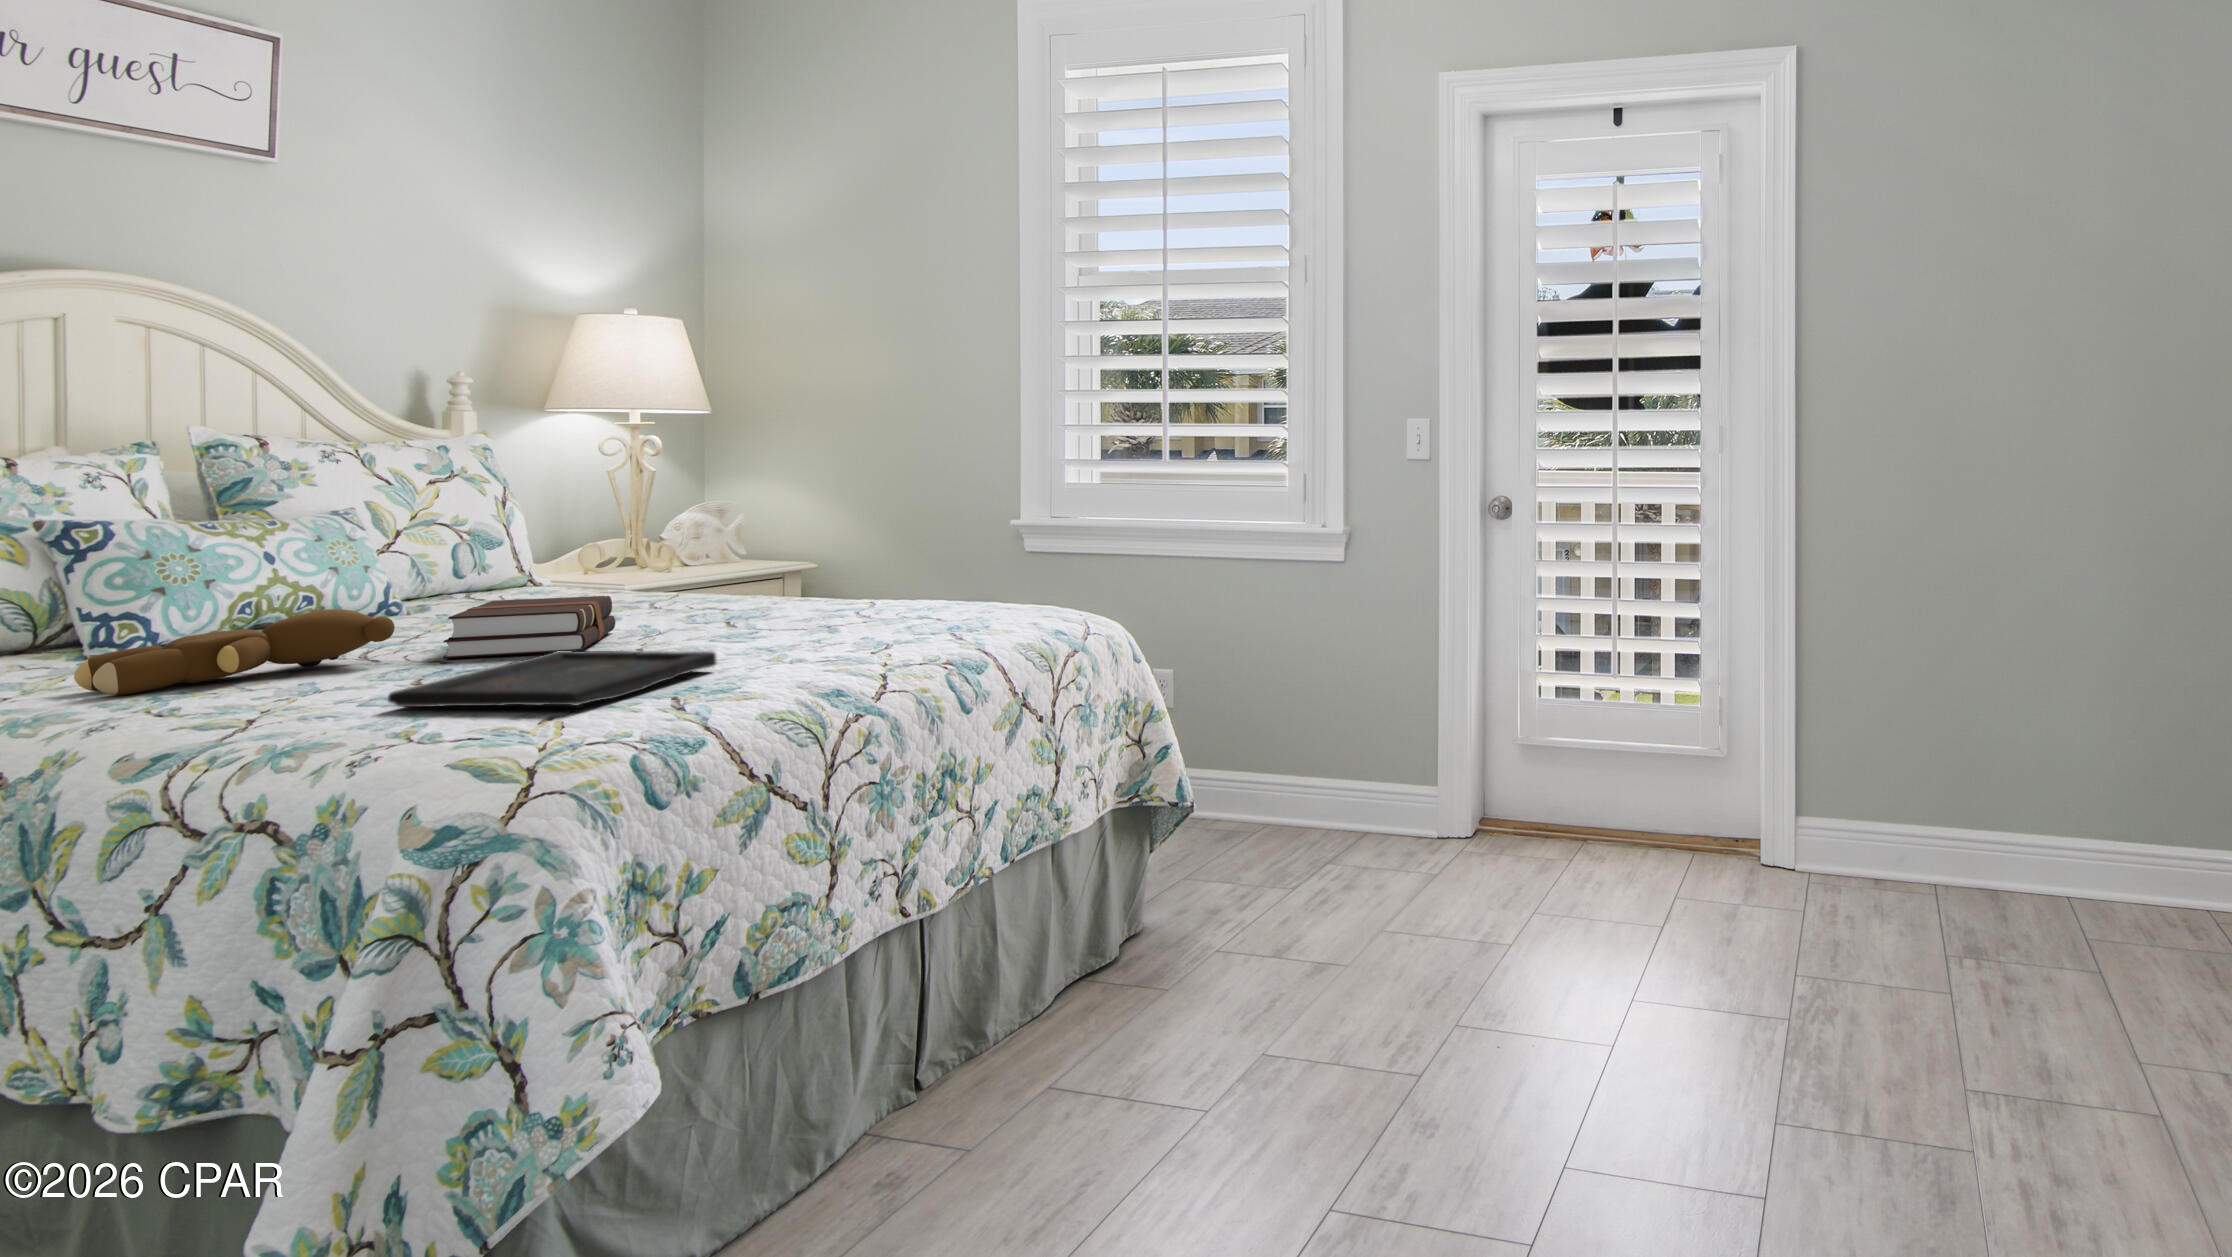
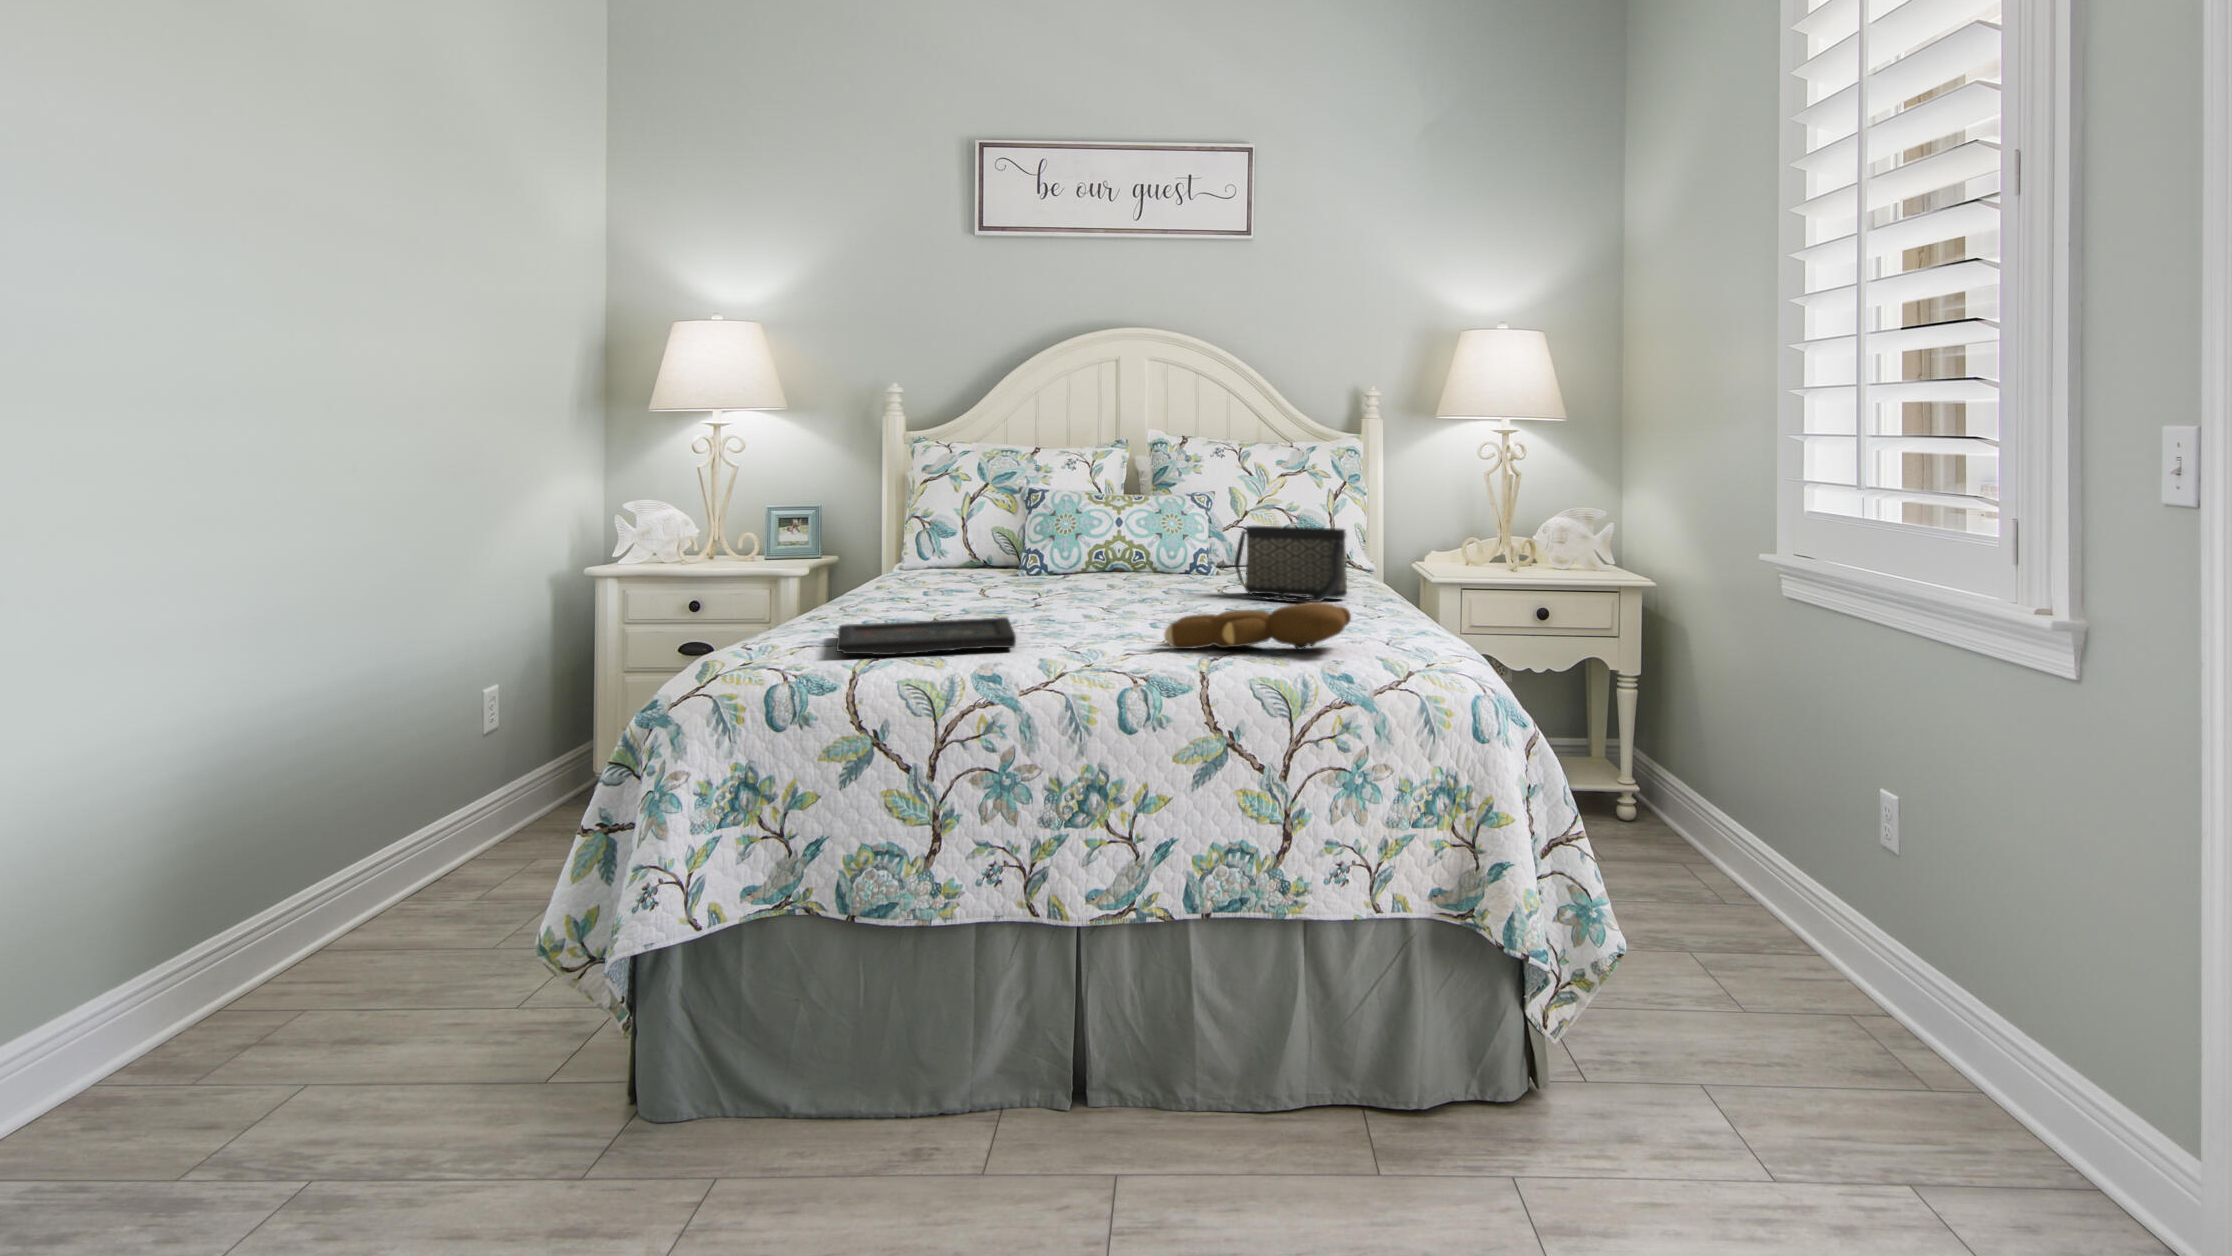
handbag: none [562,529,725,613] -> present [1234,526,1347,602]
hardback book: present [443,596,615,658] -> none [1026,573,1172,621]
teddy bear: present [74,609,395,695] -> present [1164,602,1351,649]

